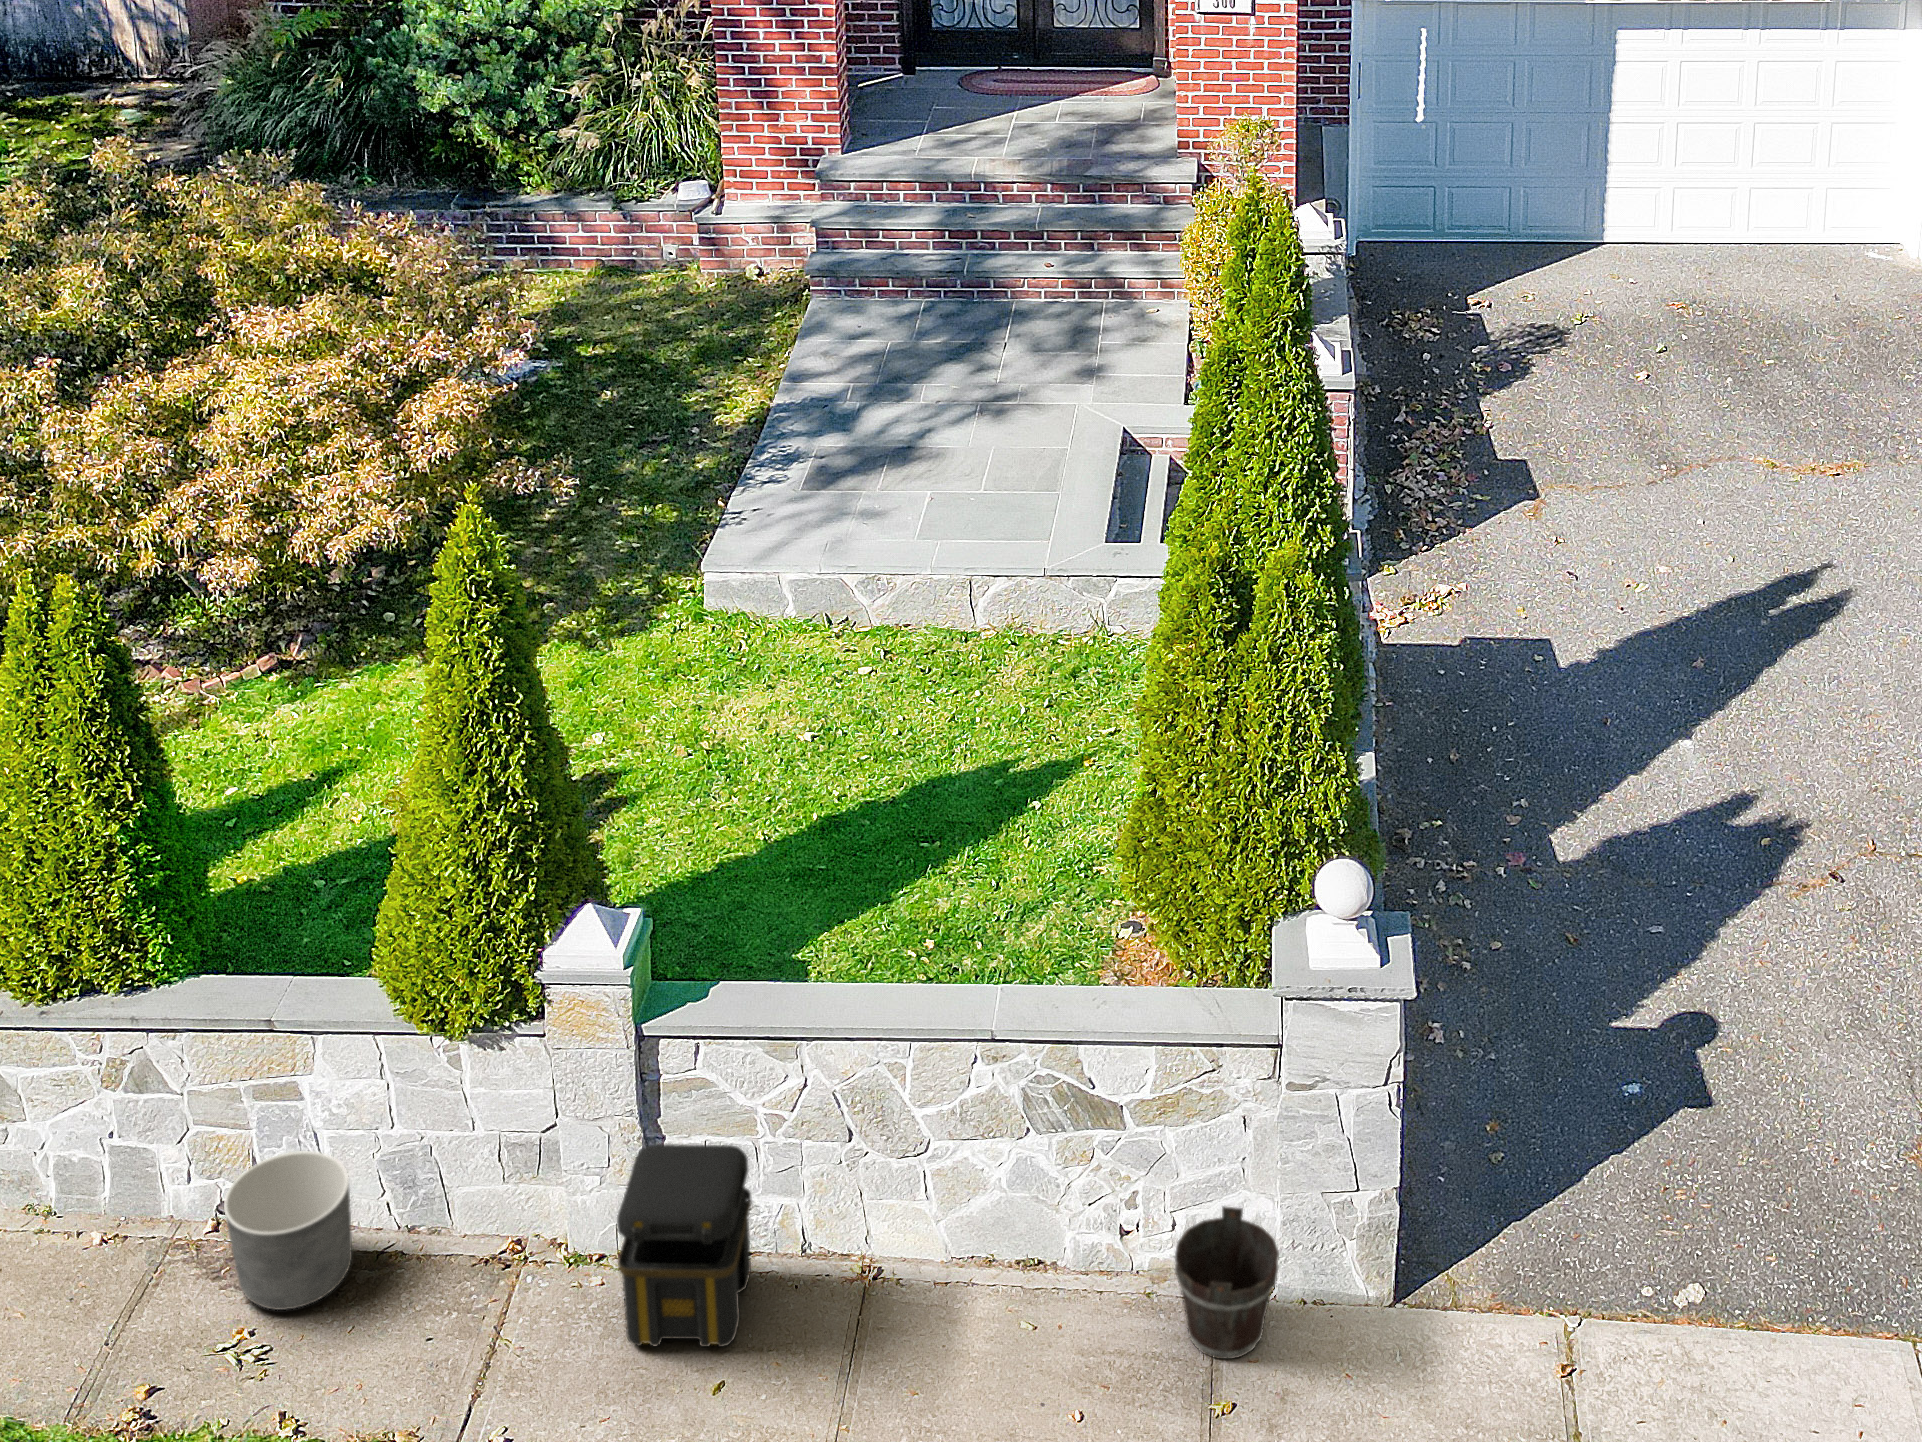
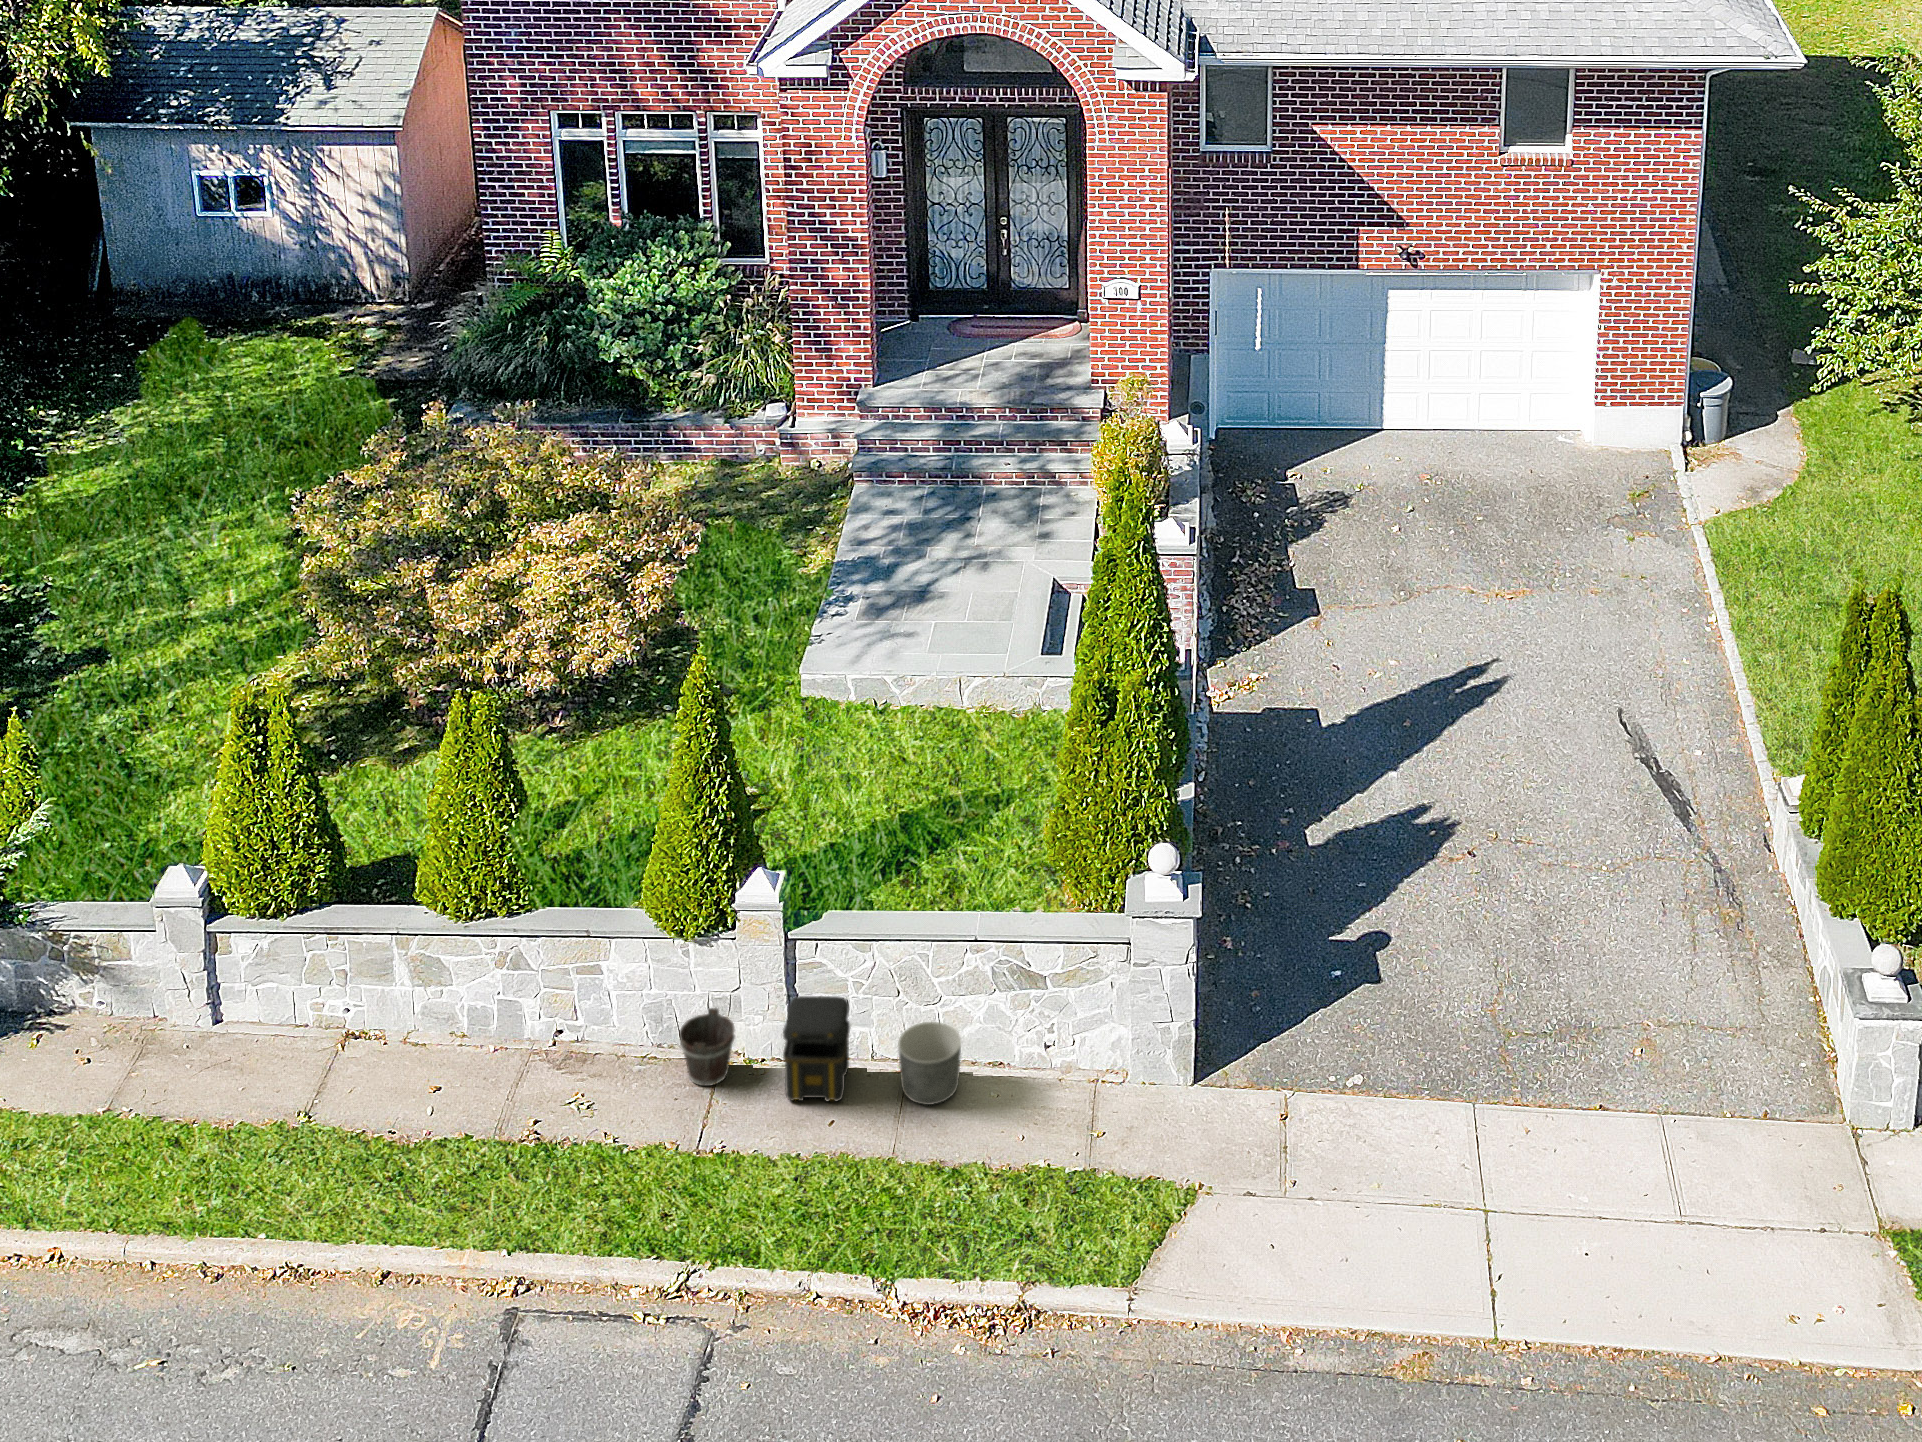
planter: present [224,1151,352,1310] -> present [898,1022,961,1105]
bucket: present [1175,1206,1279,1359] -> present [679,1008,735,1086]

